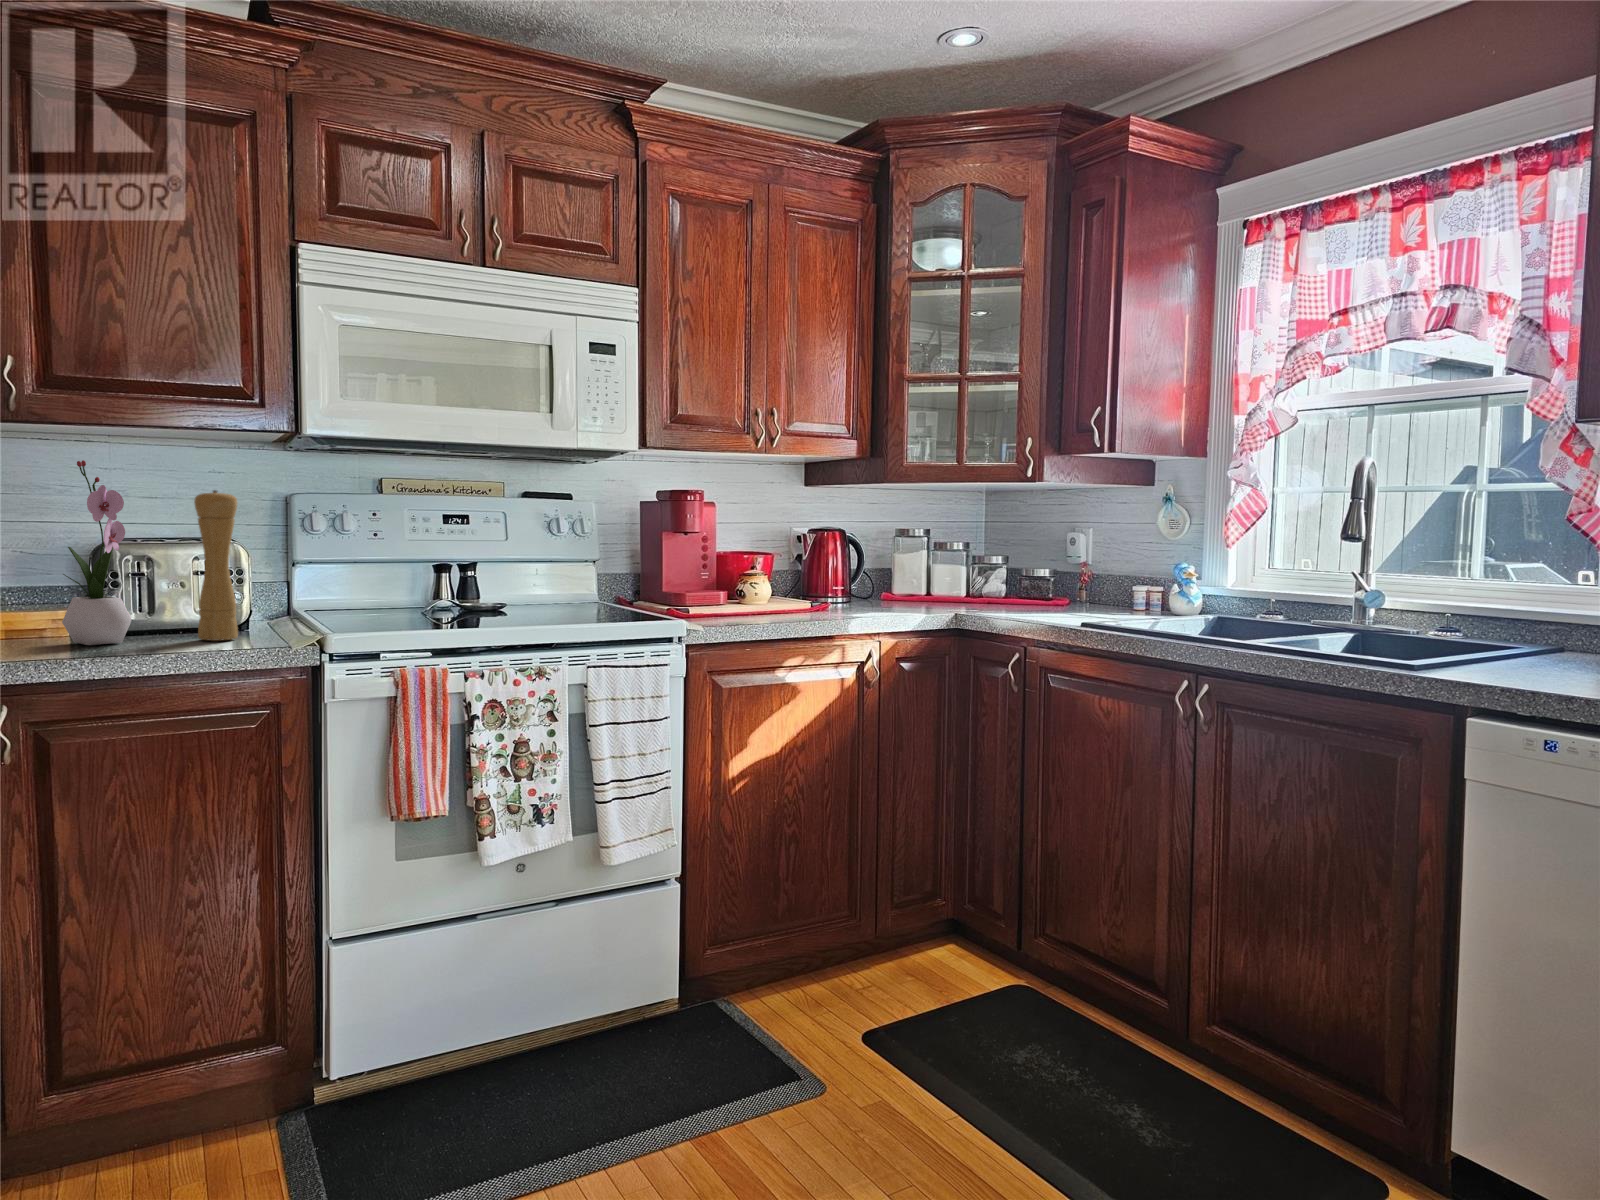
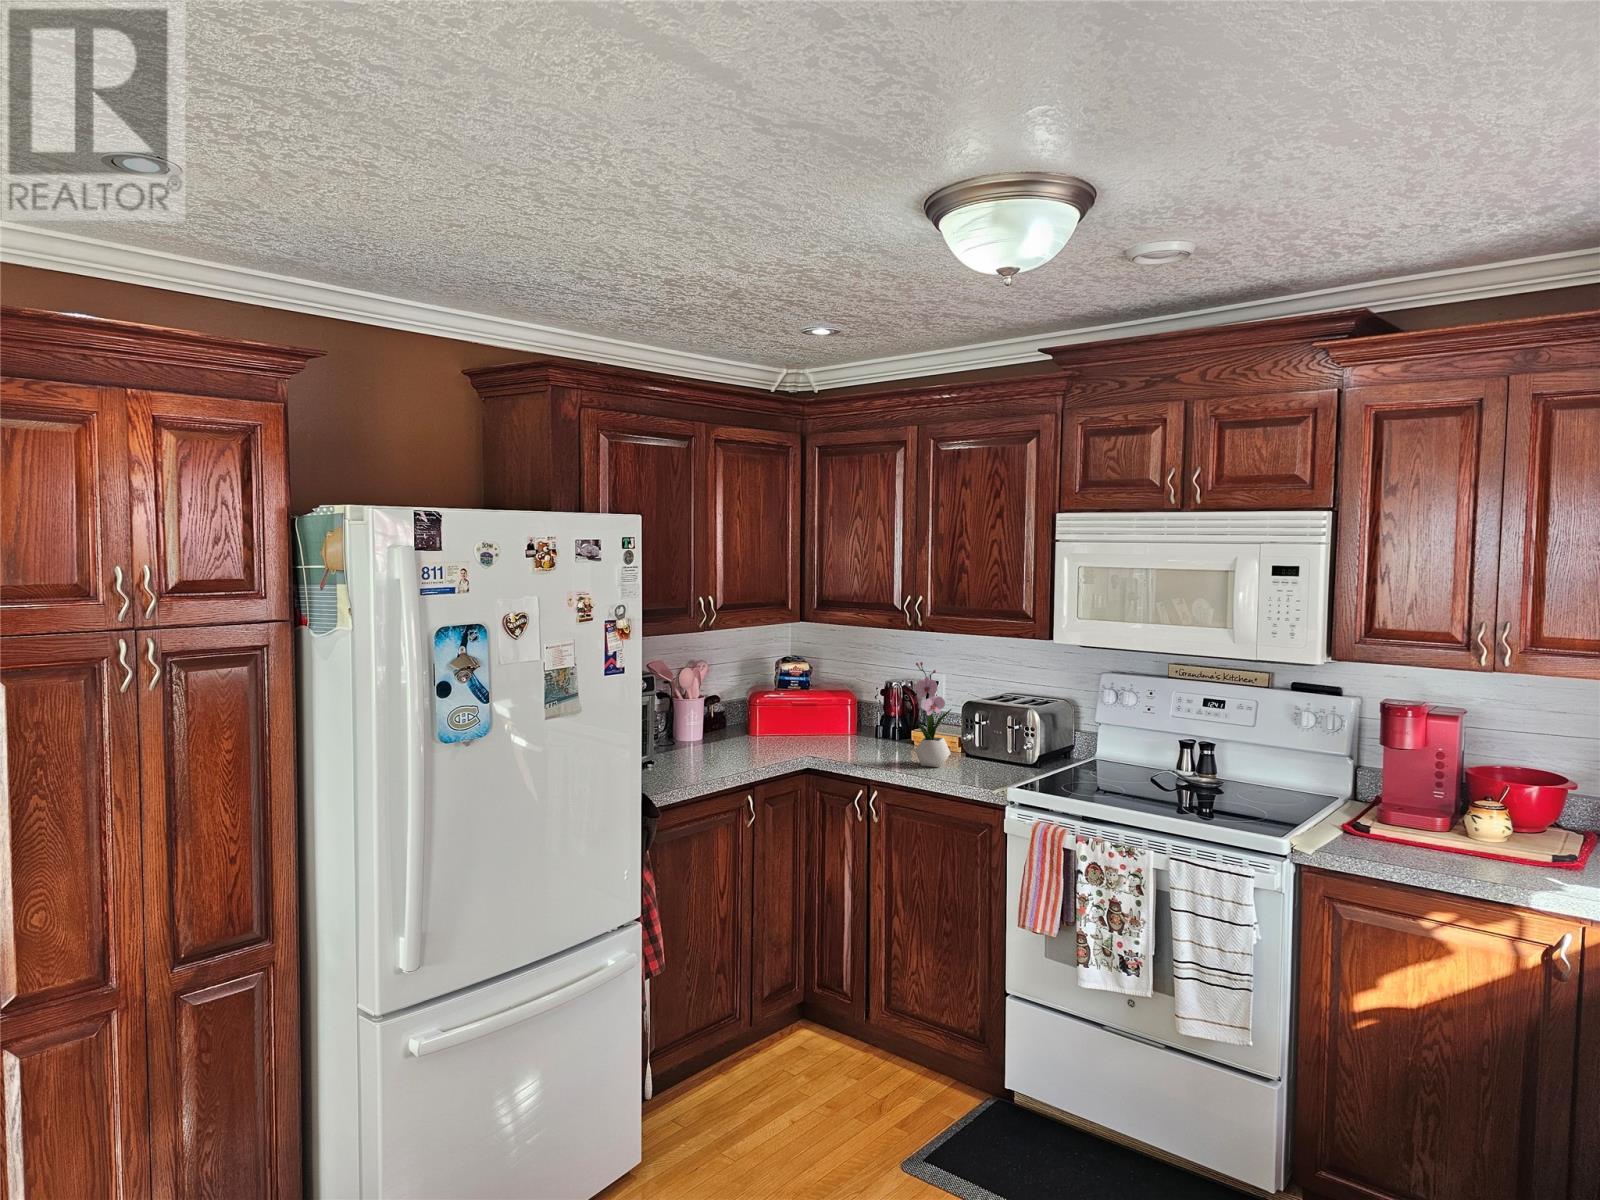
pepper mill: present [194,490,238,641] -> none [973,682,997,777]

